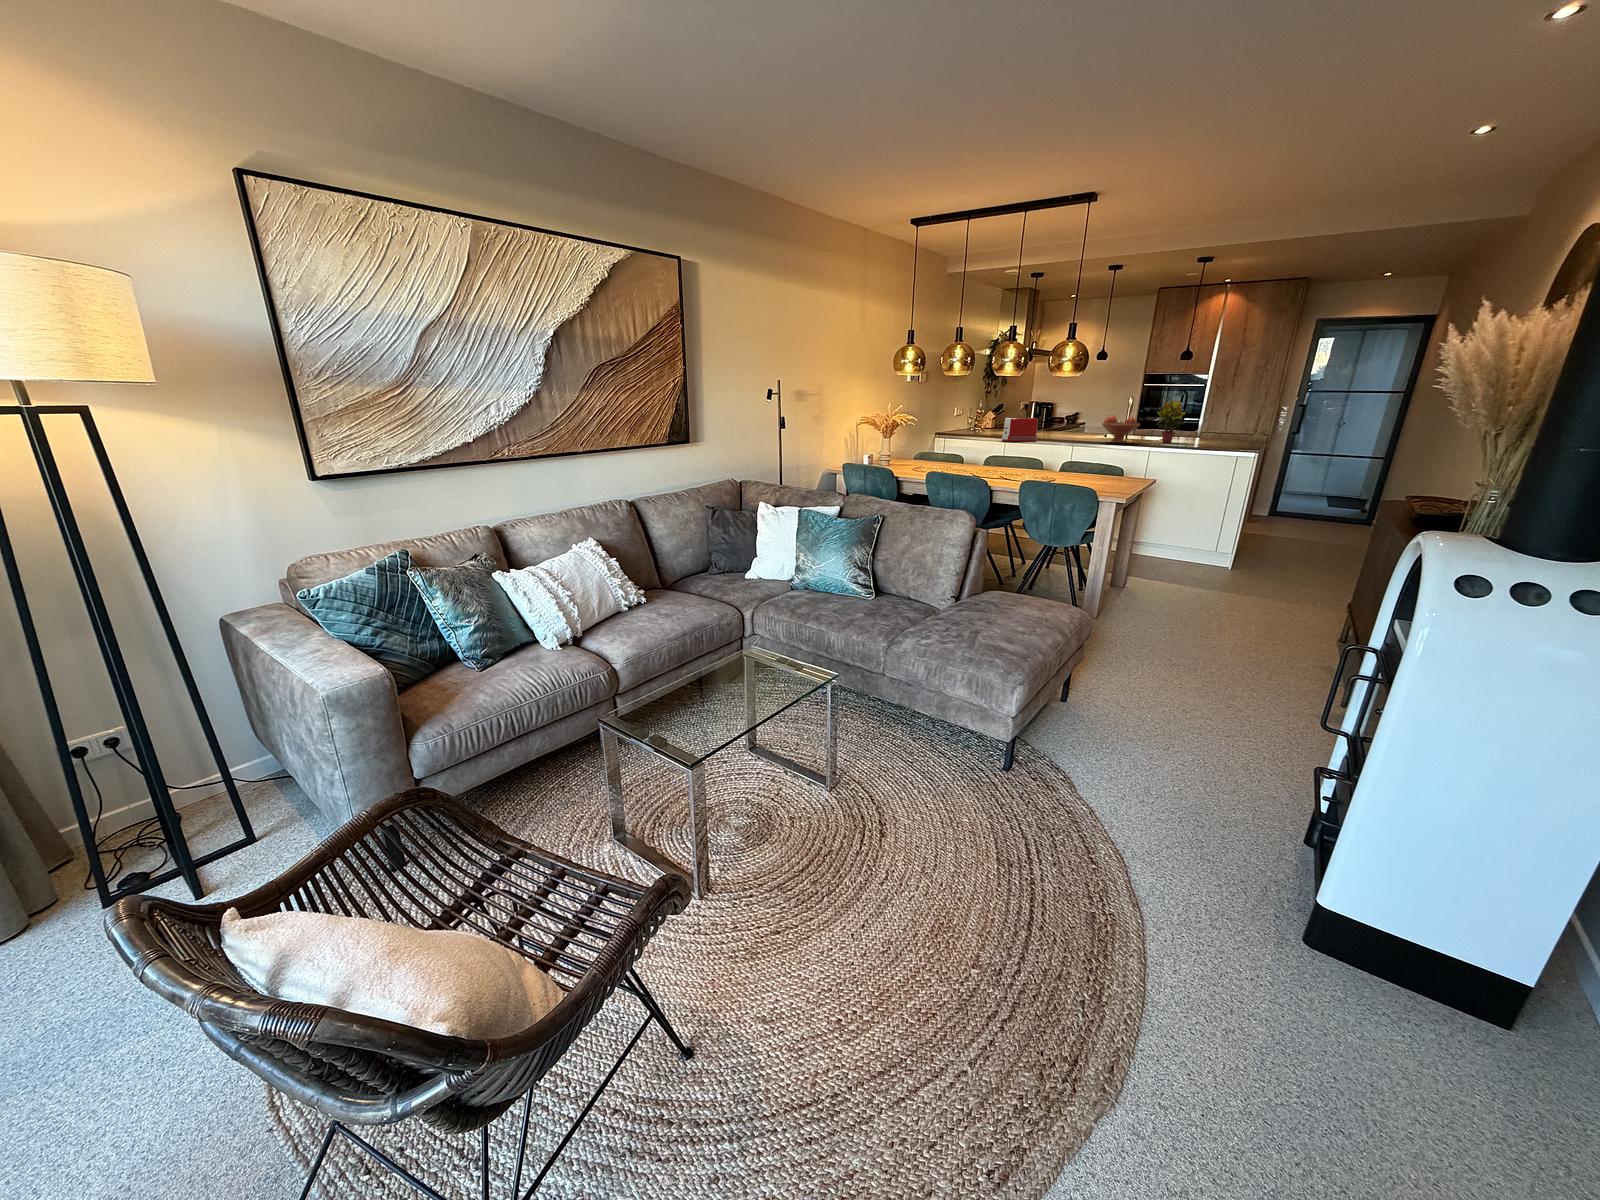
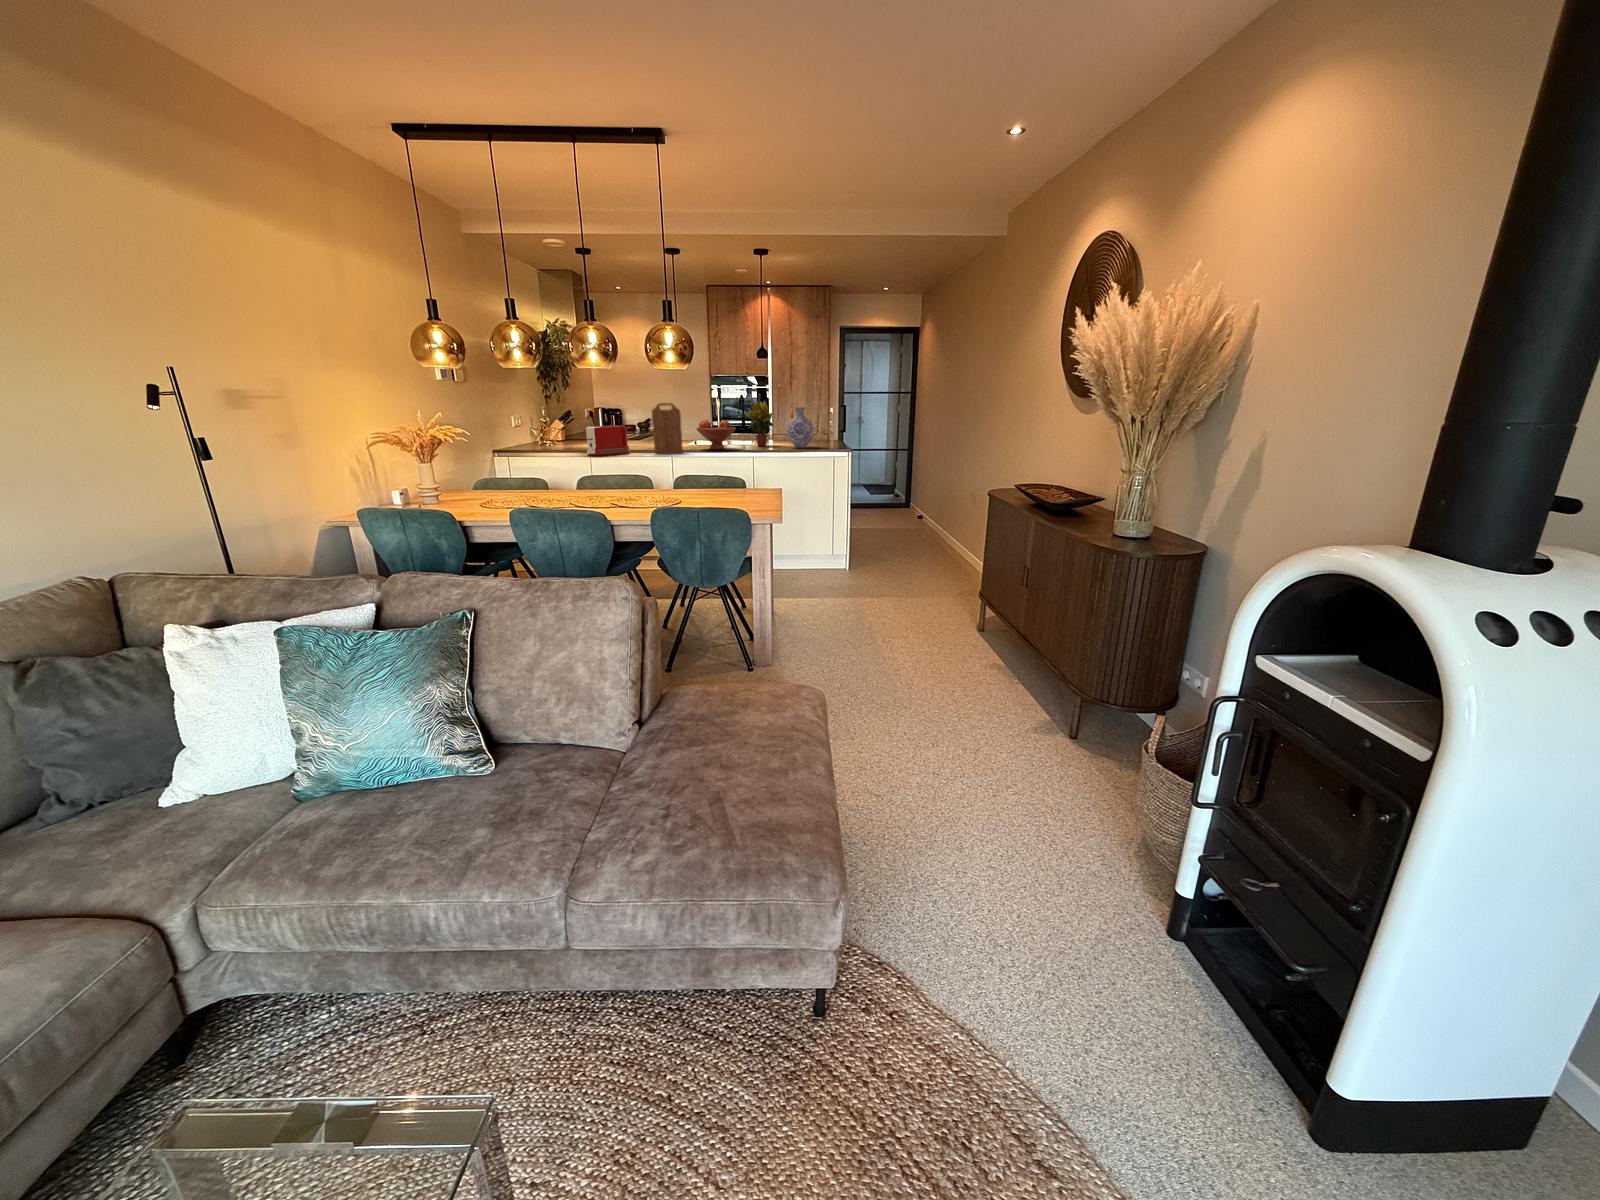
cutting board: none [1057,400,1088,443] -> present [652,403,683,453]
vase: none [1193,407,1225,447] -> present [787,407,814,448]

